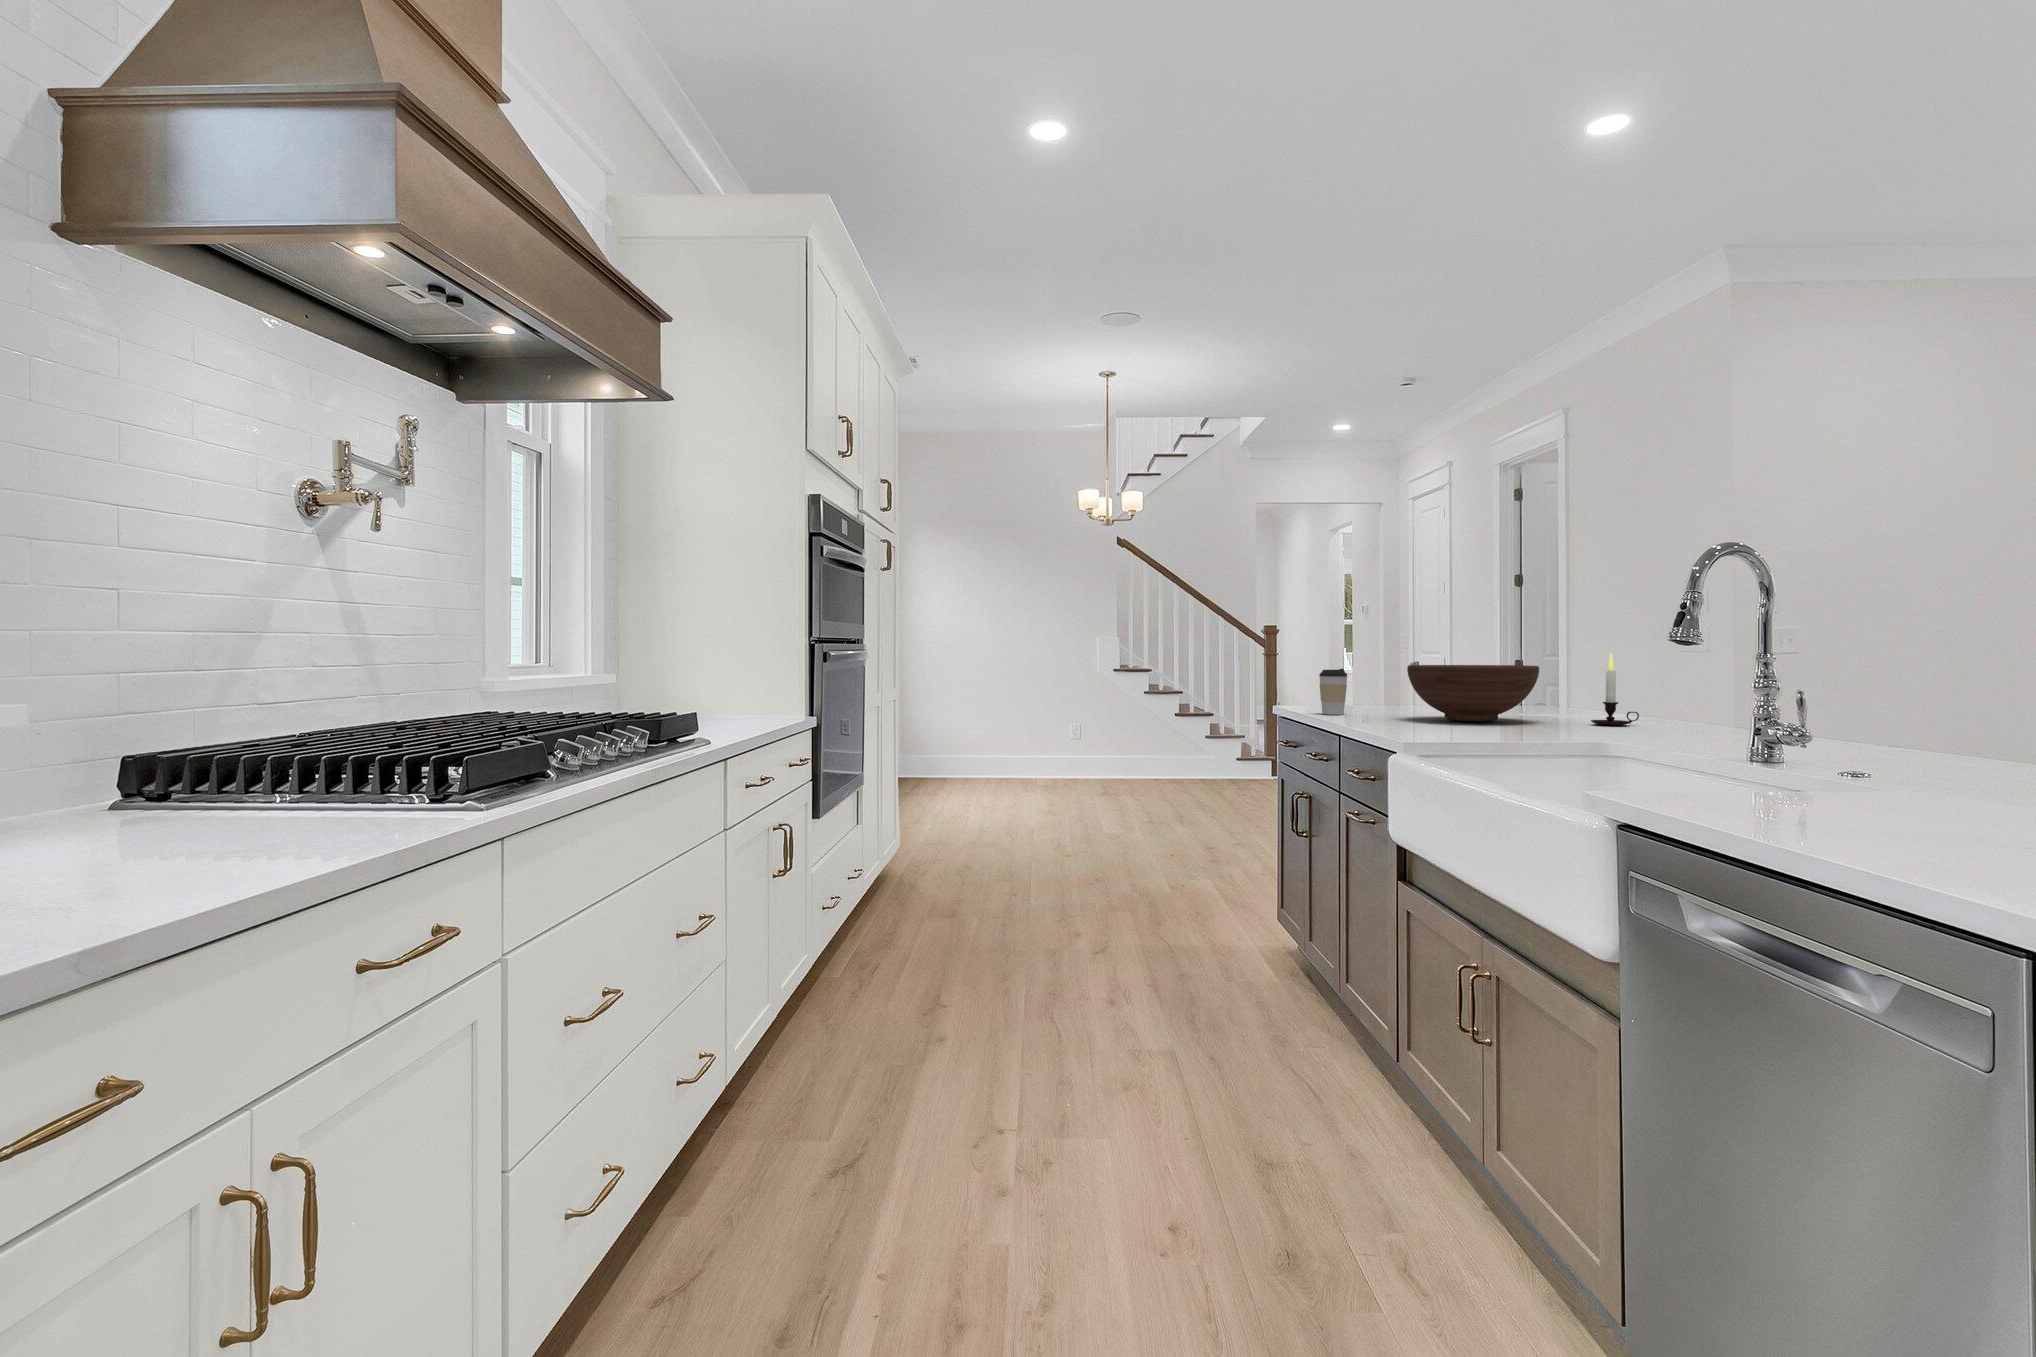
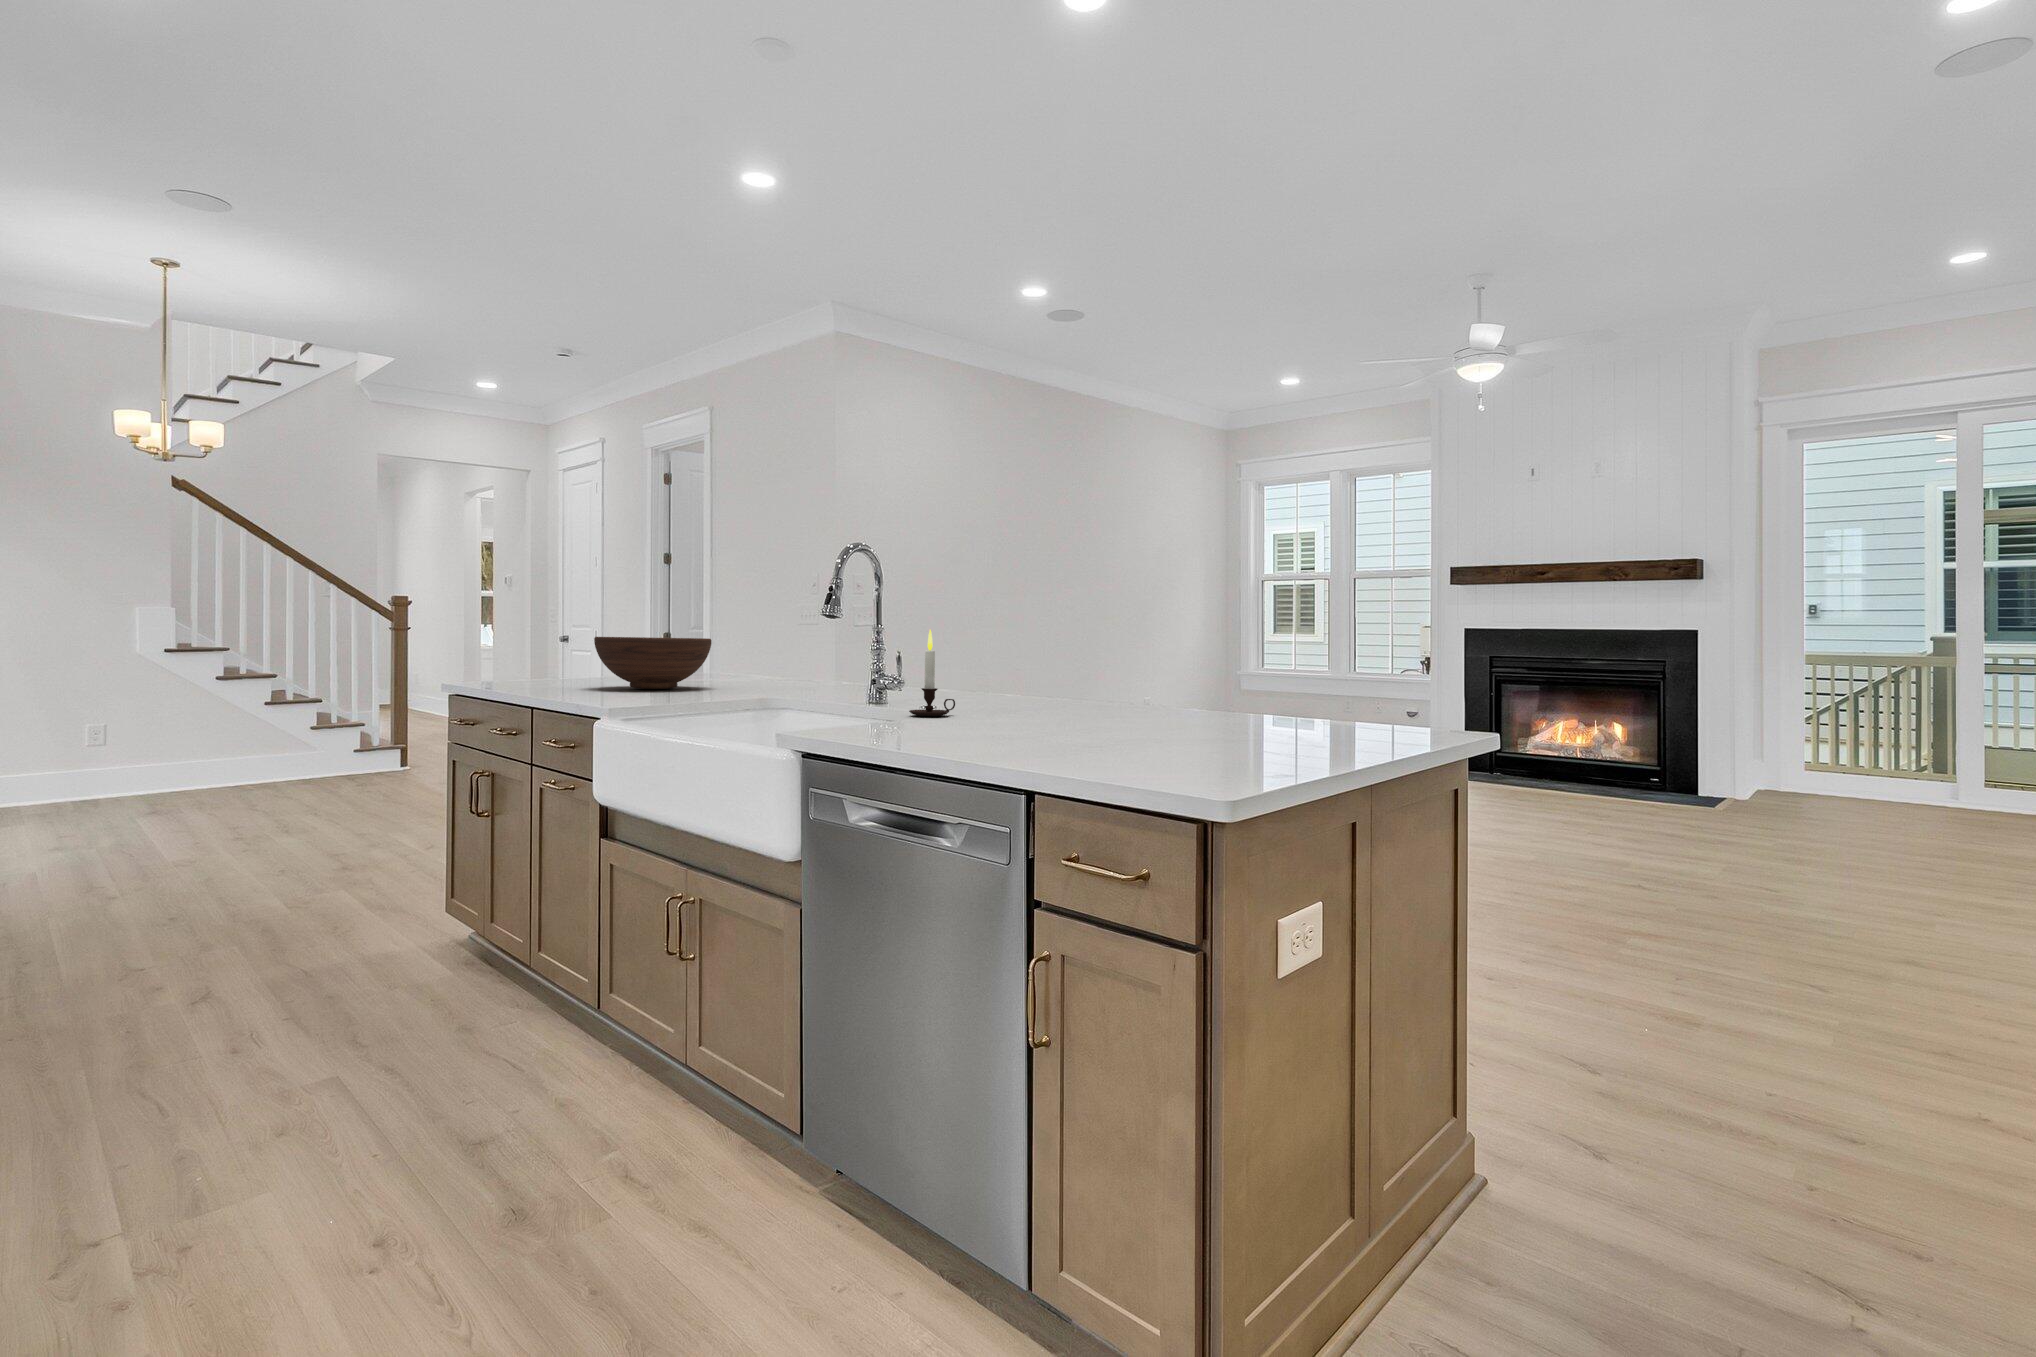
candle: present [1591,653,1639,725] -> present [909,630,955,716]
coffee cup: present [1319,669,1347,715] -> none [498,640,530,687]

